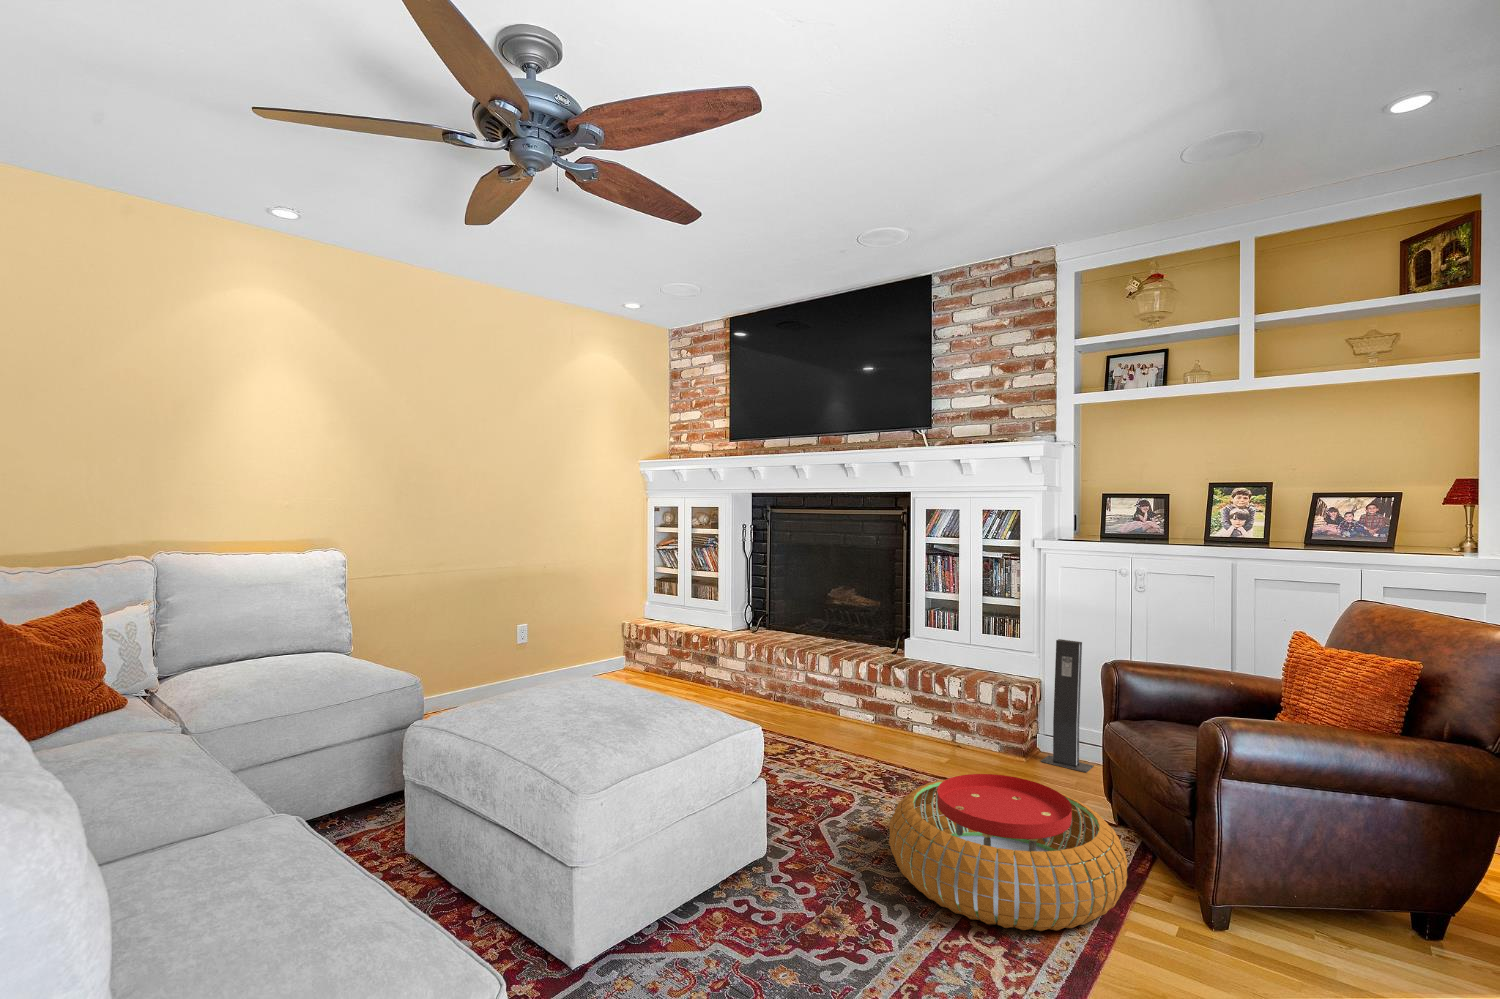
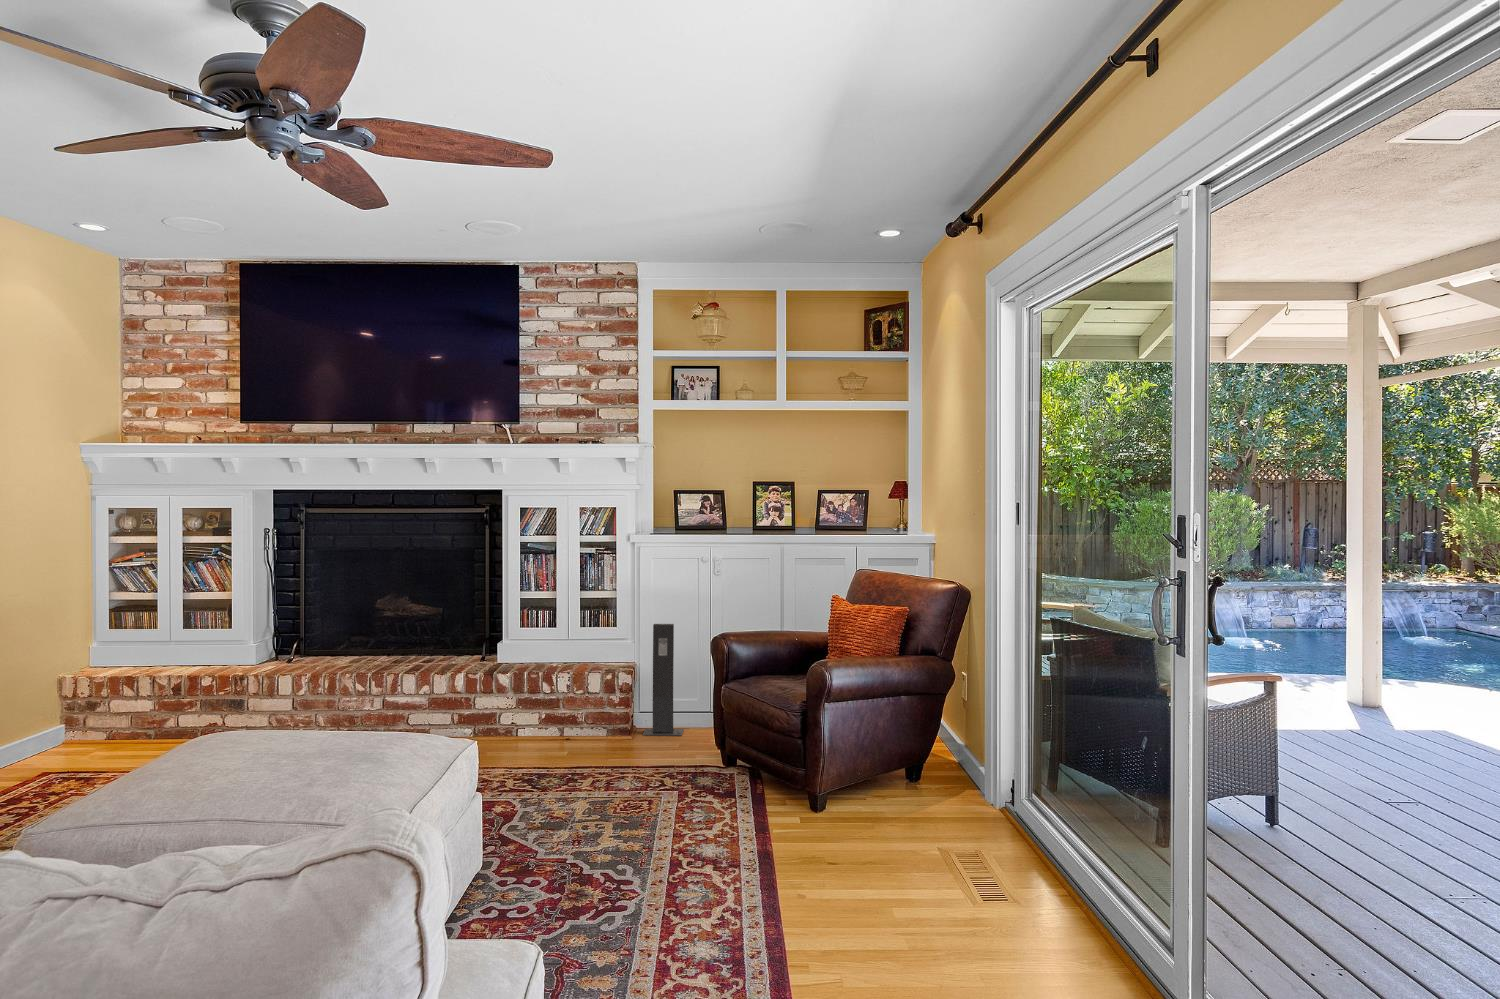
pouf: present [889,774,1127,931] -> none [583,742,770,857]

